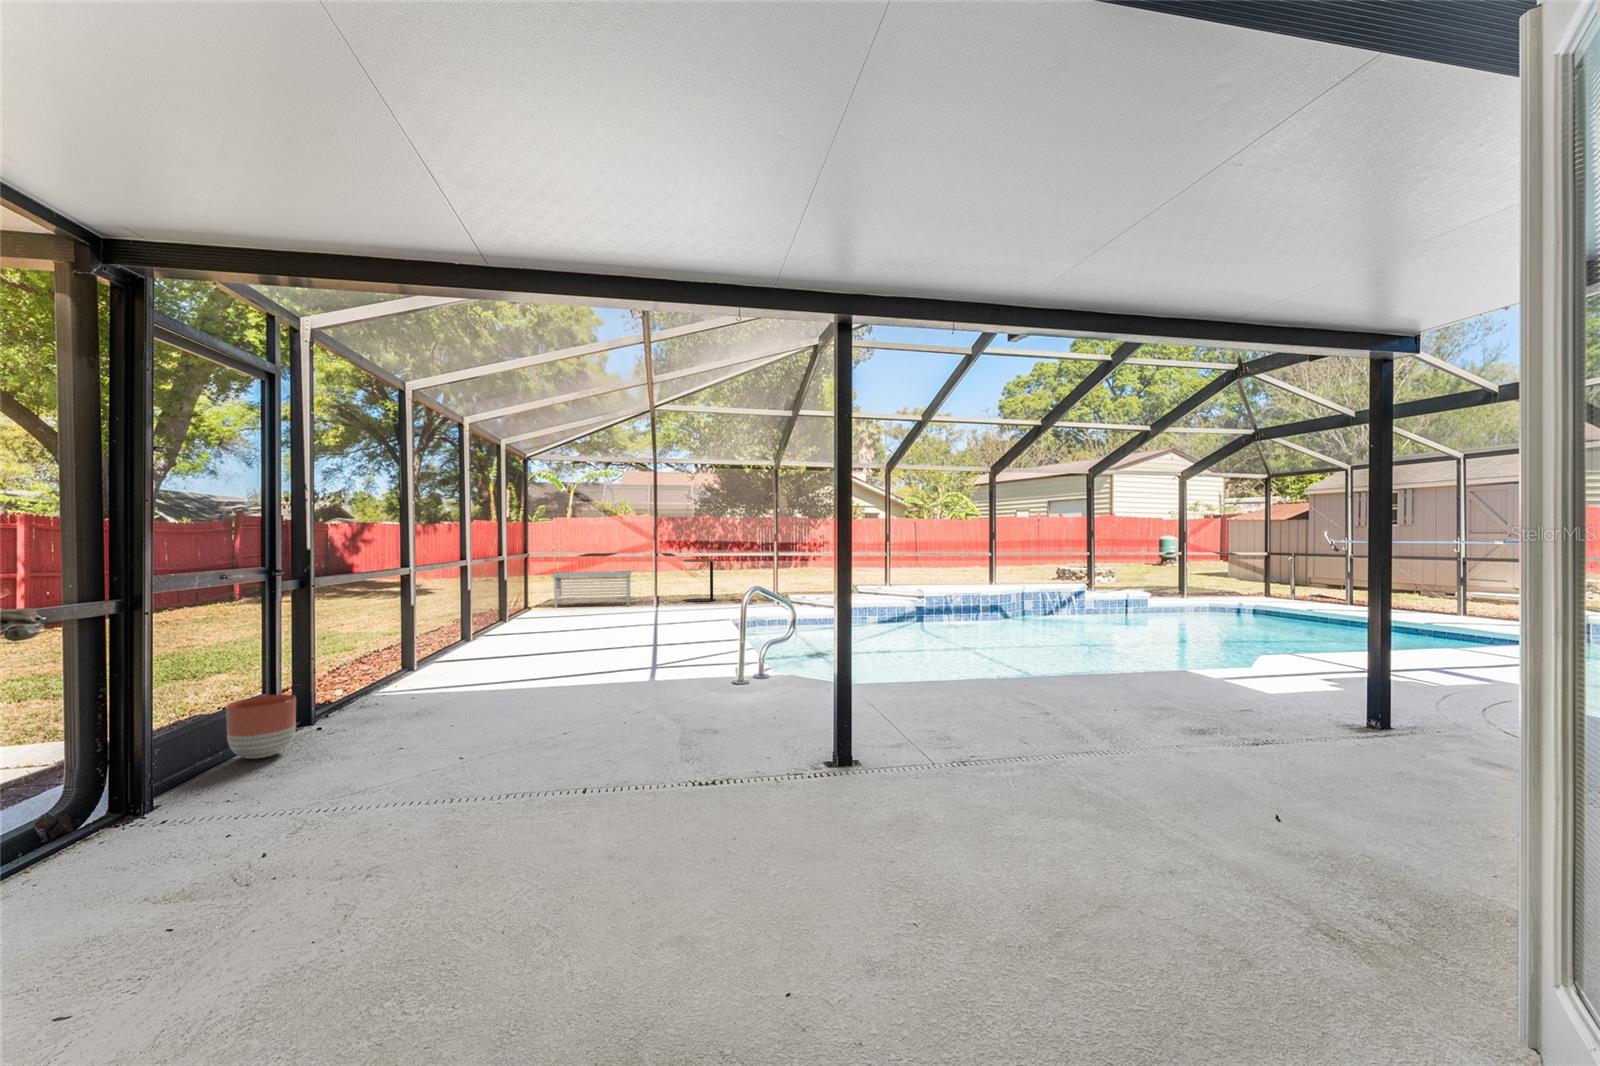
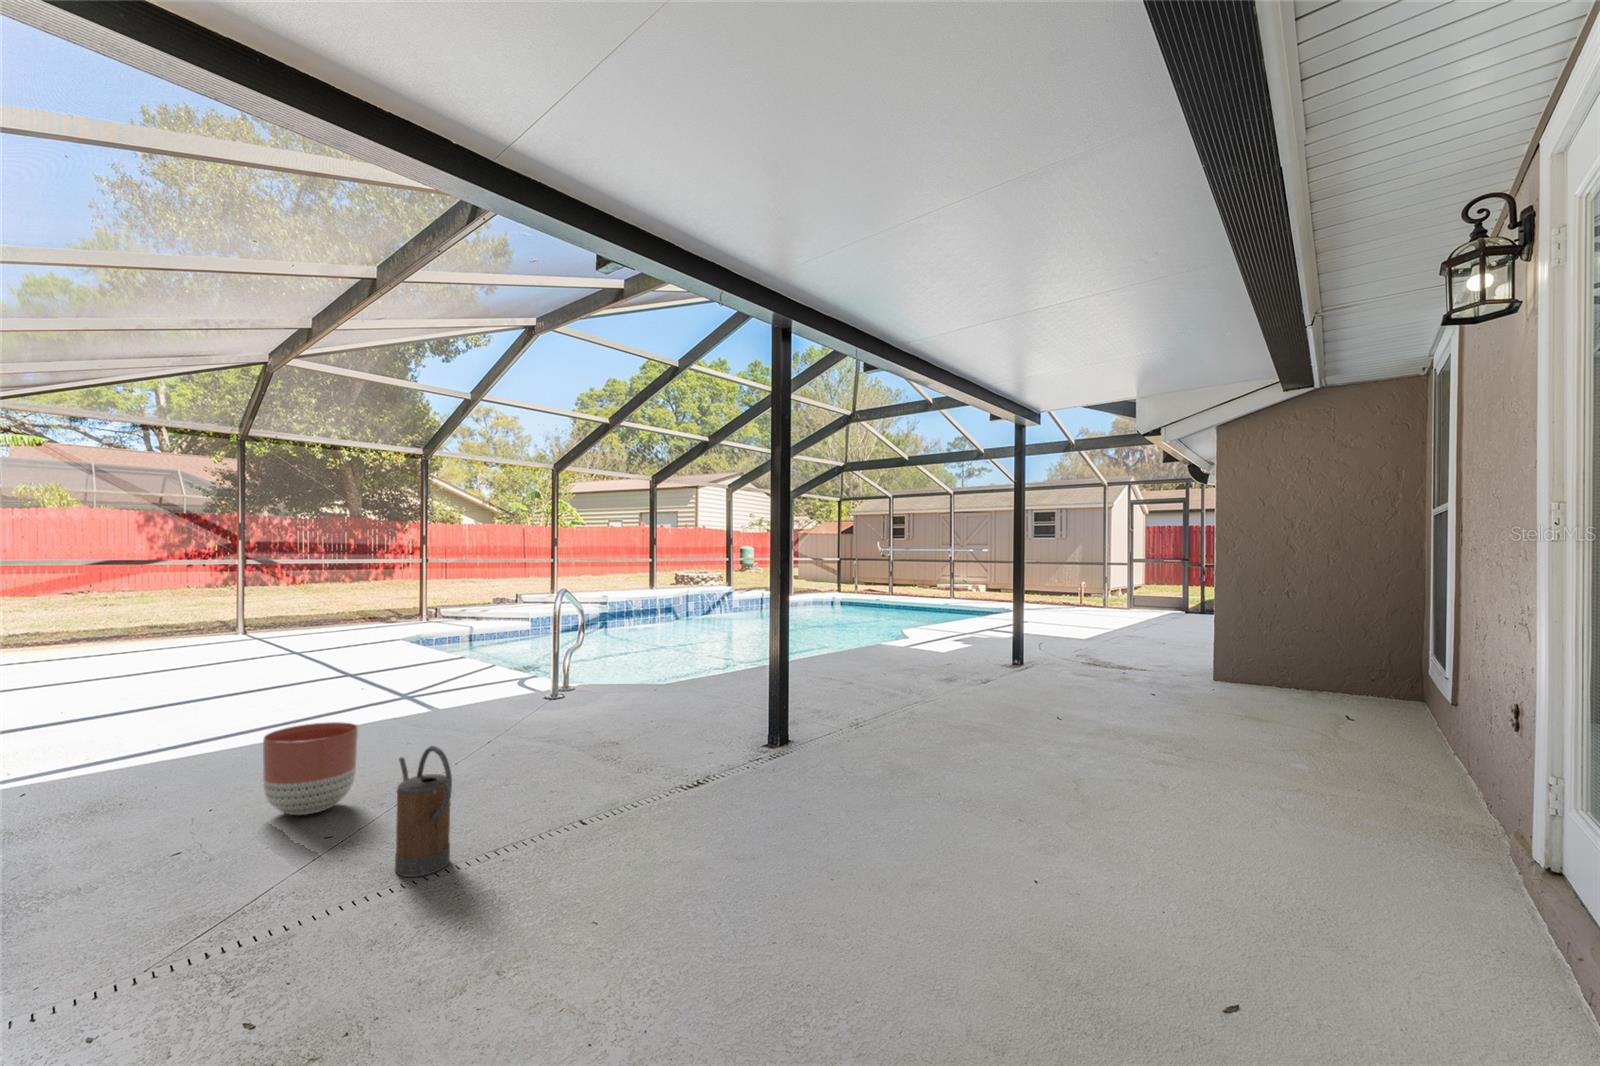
side table: present [683,559,715,602] -> none [295,567,346,622]
storage bench: present [551,571,631,608] -> none [73,583,235,641]
watering can: none [126,730,192,825] -> present [395,746,452,877]

